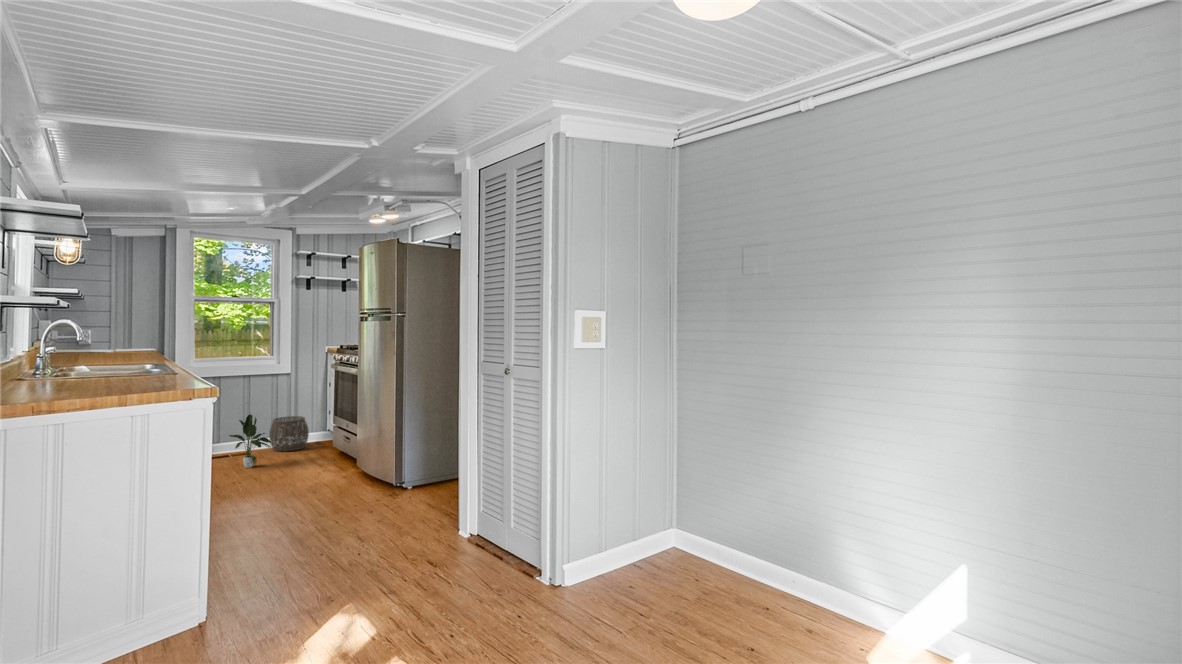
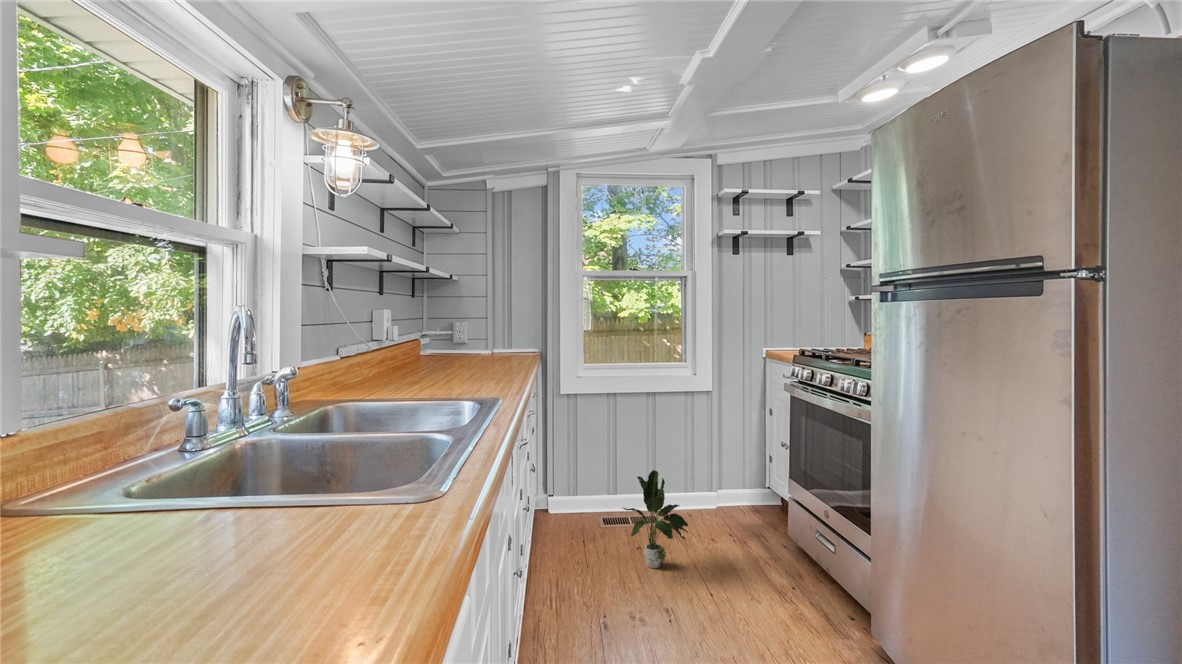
woven basket: present [269,416,309,451] -> none [681,462,743,528]

